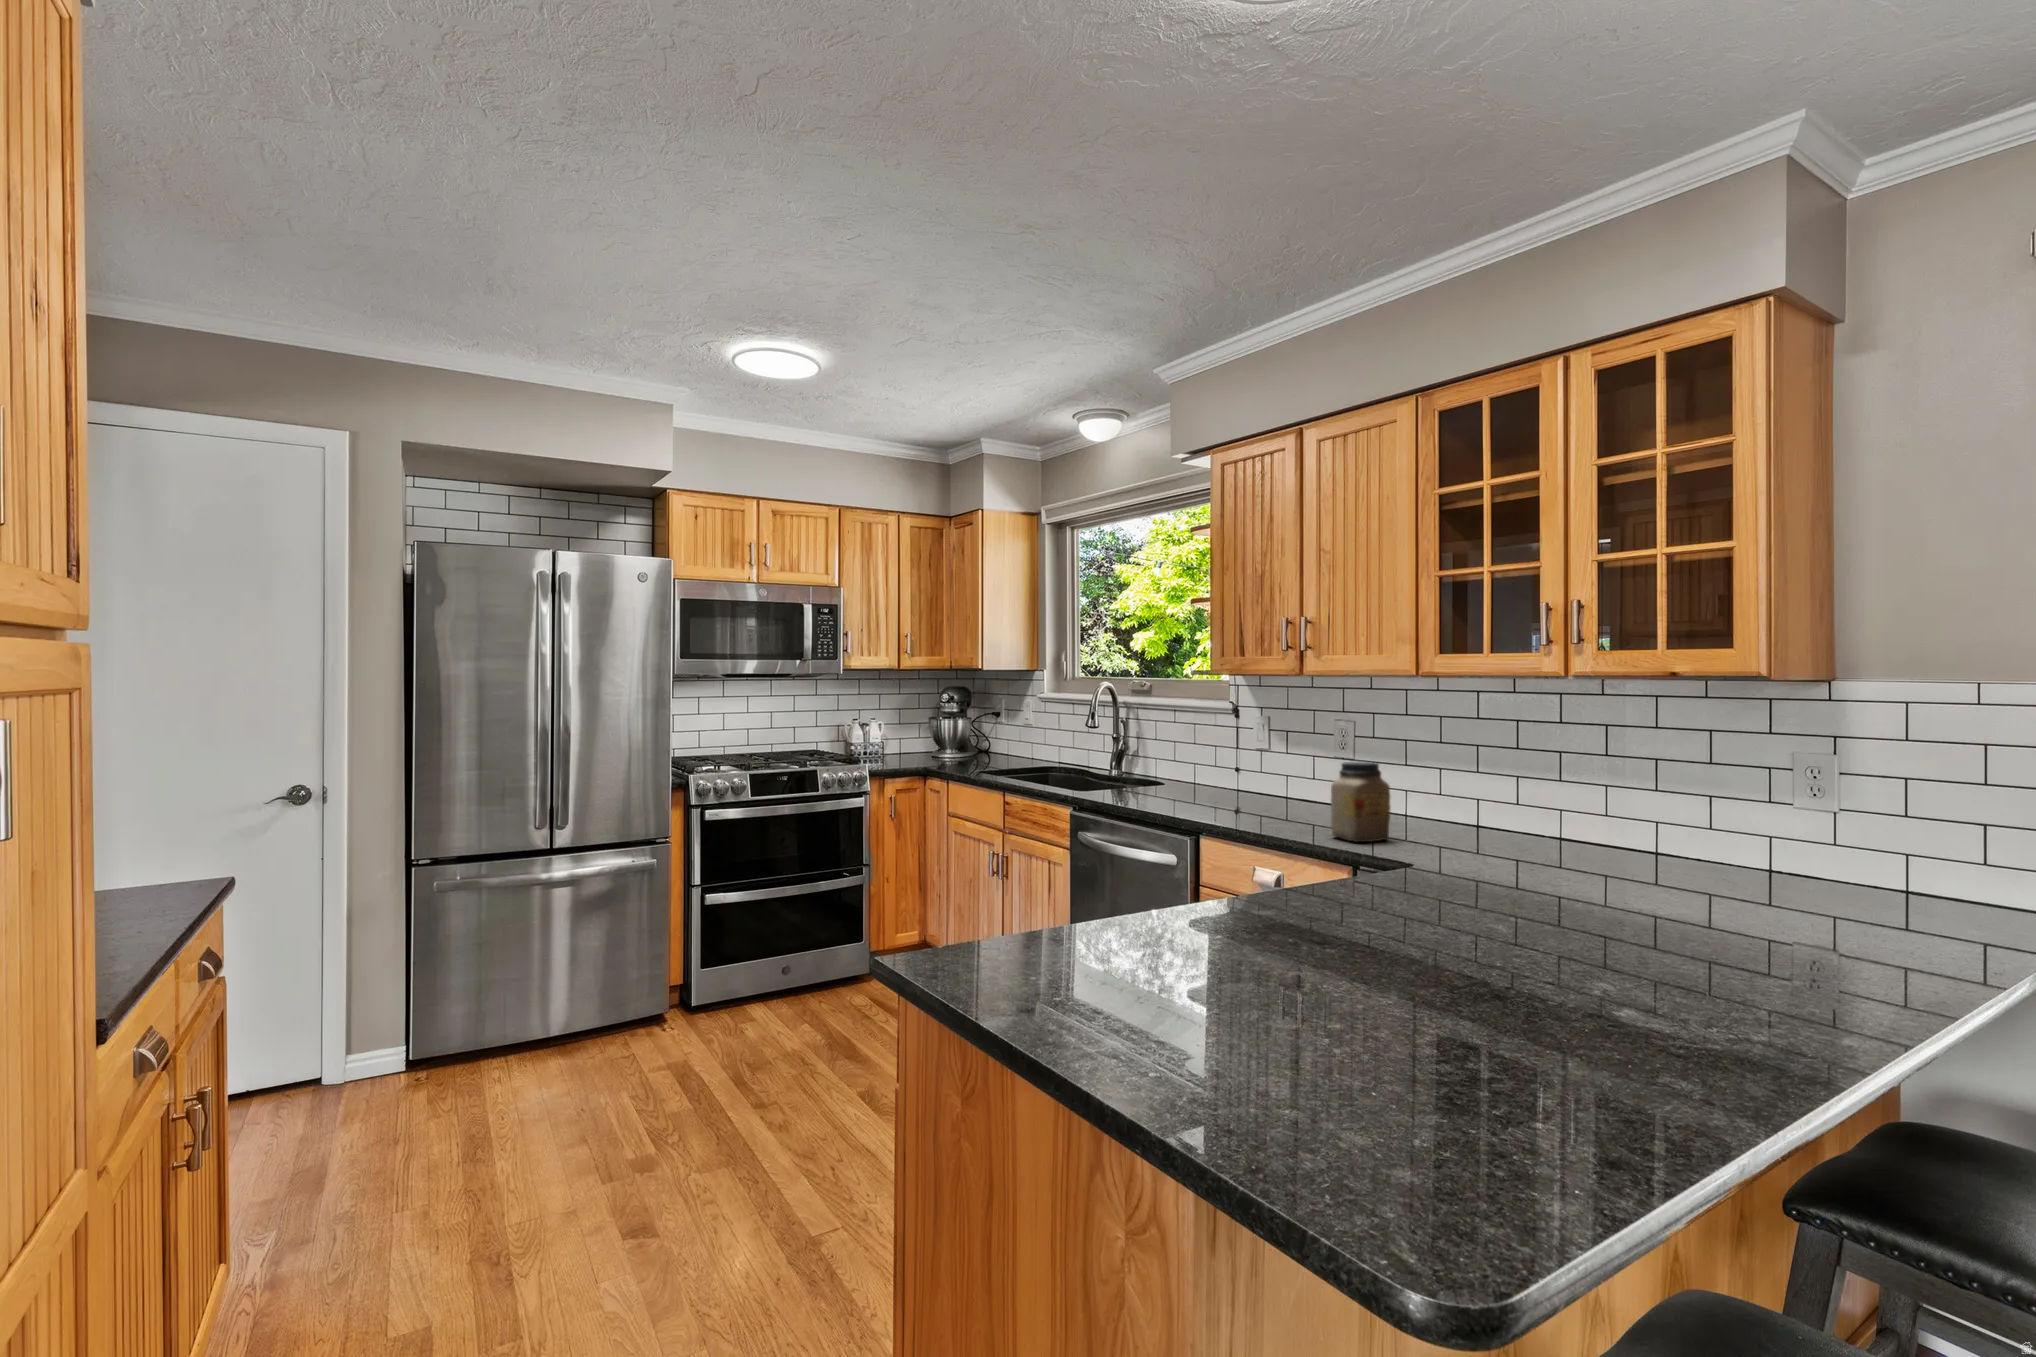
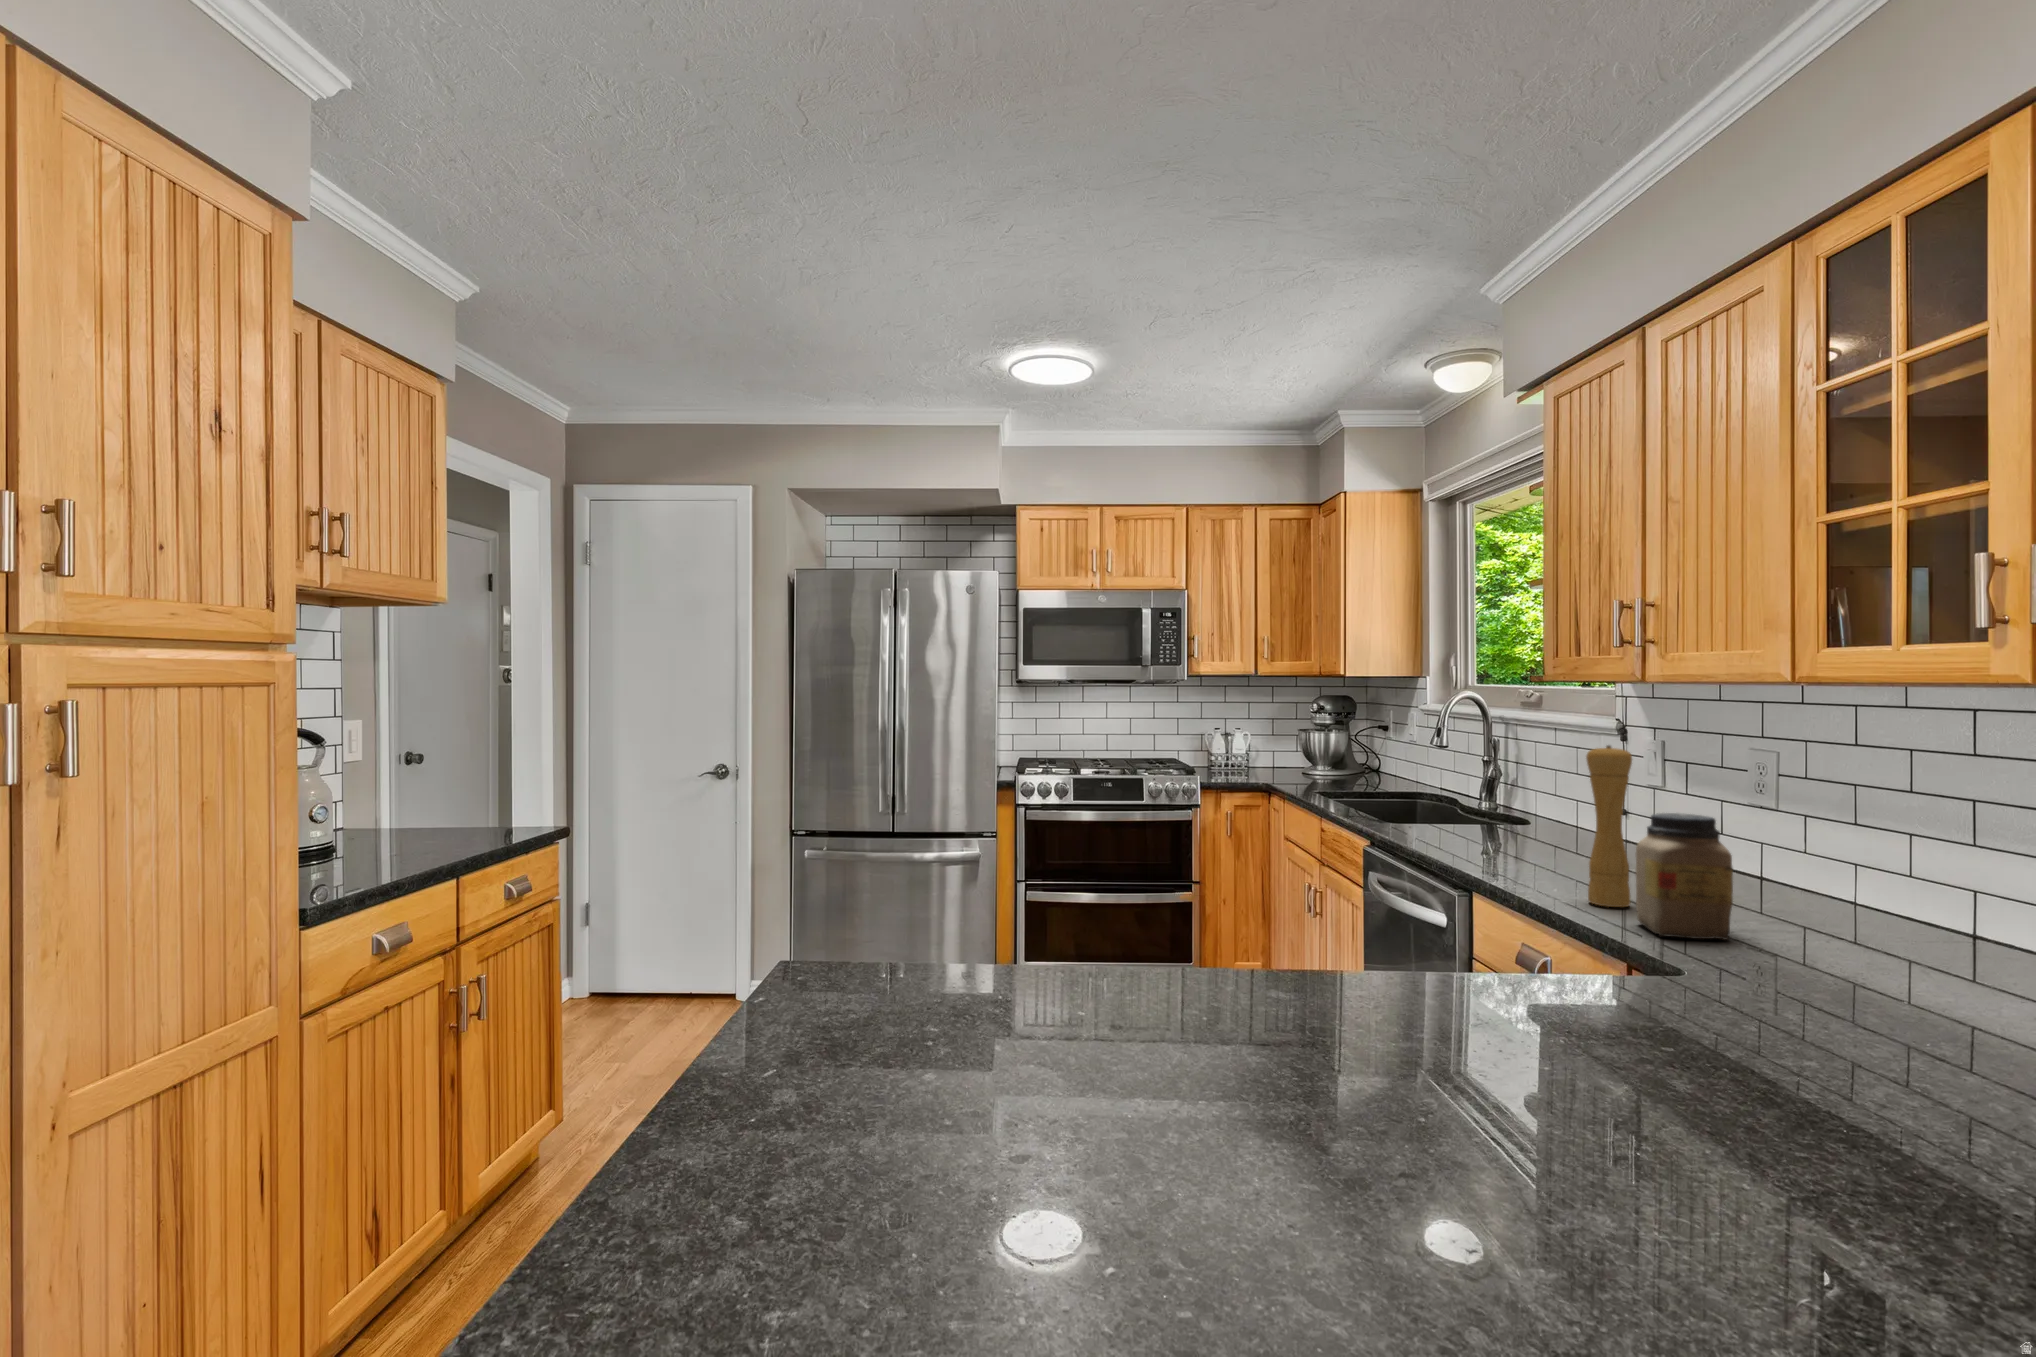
pepper mill: none [1285,719,1313,830] -> present [1586,745,1632,907]

